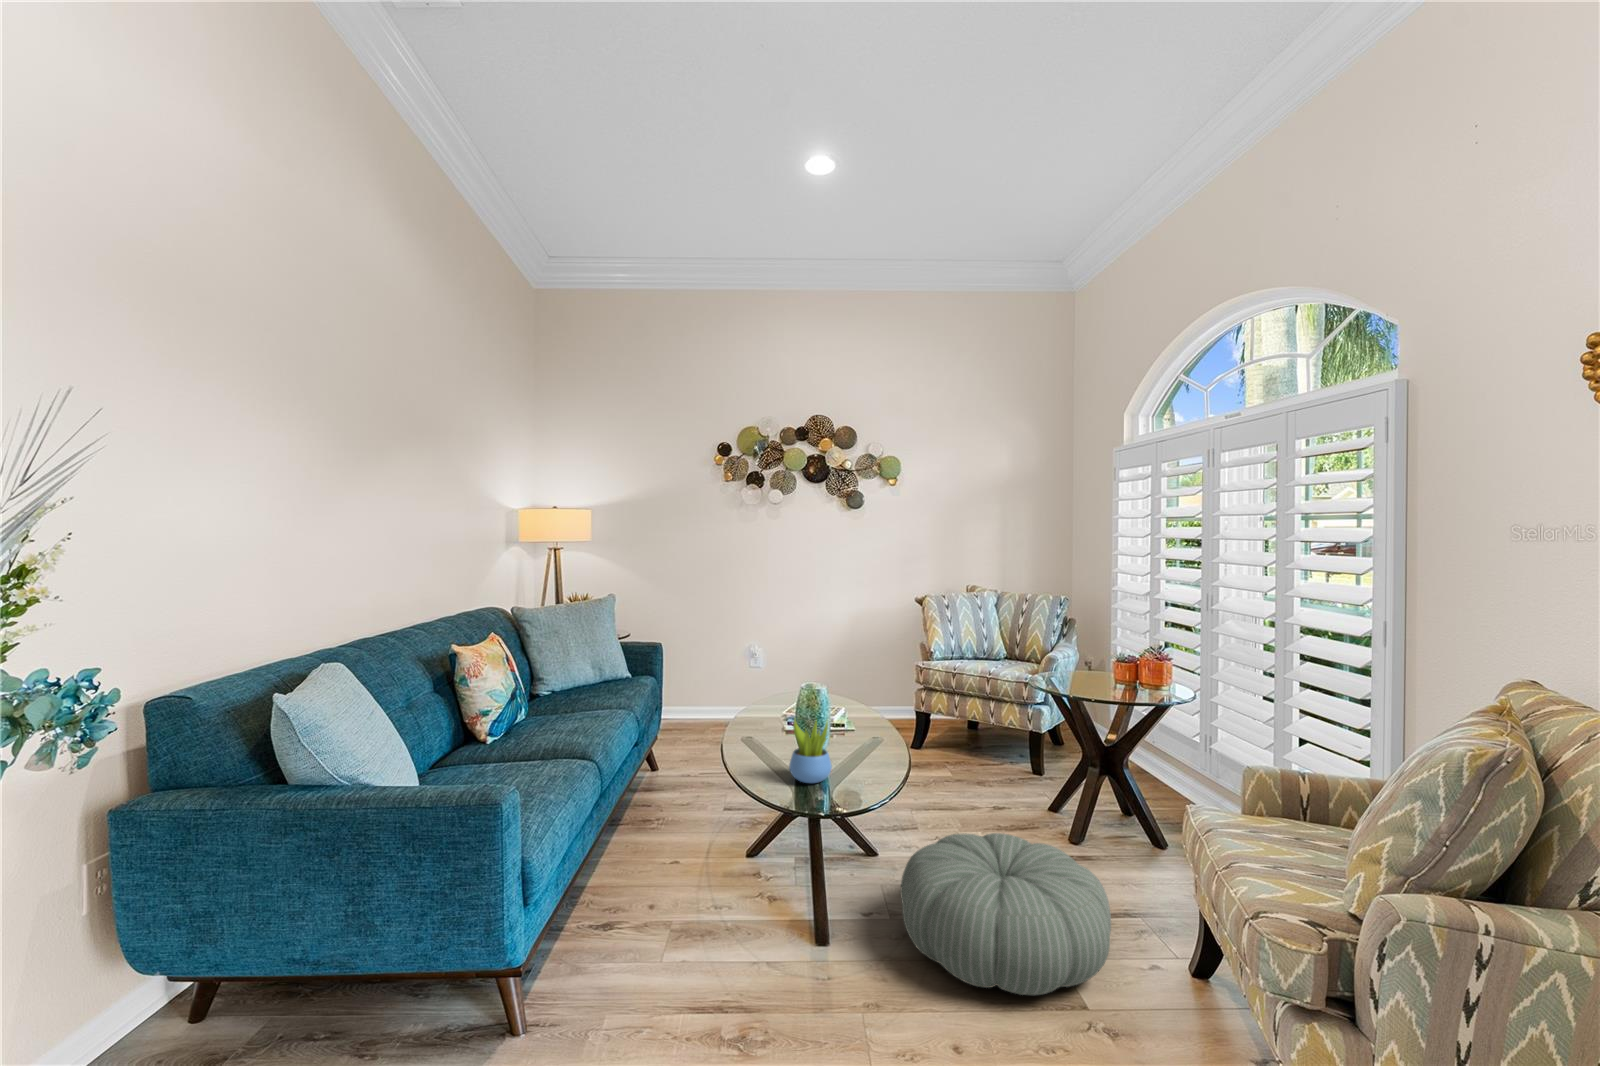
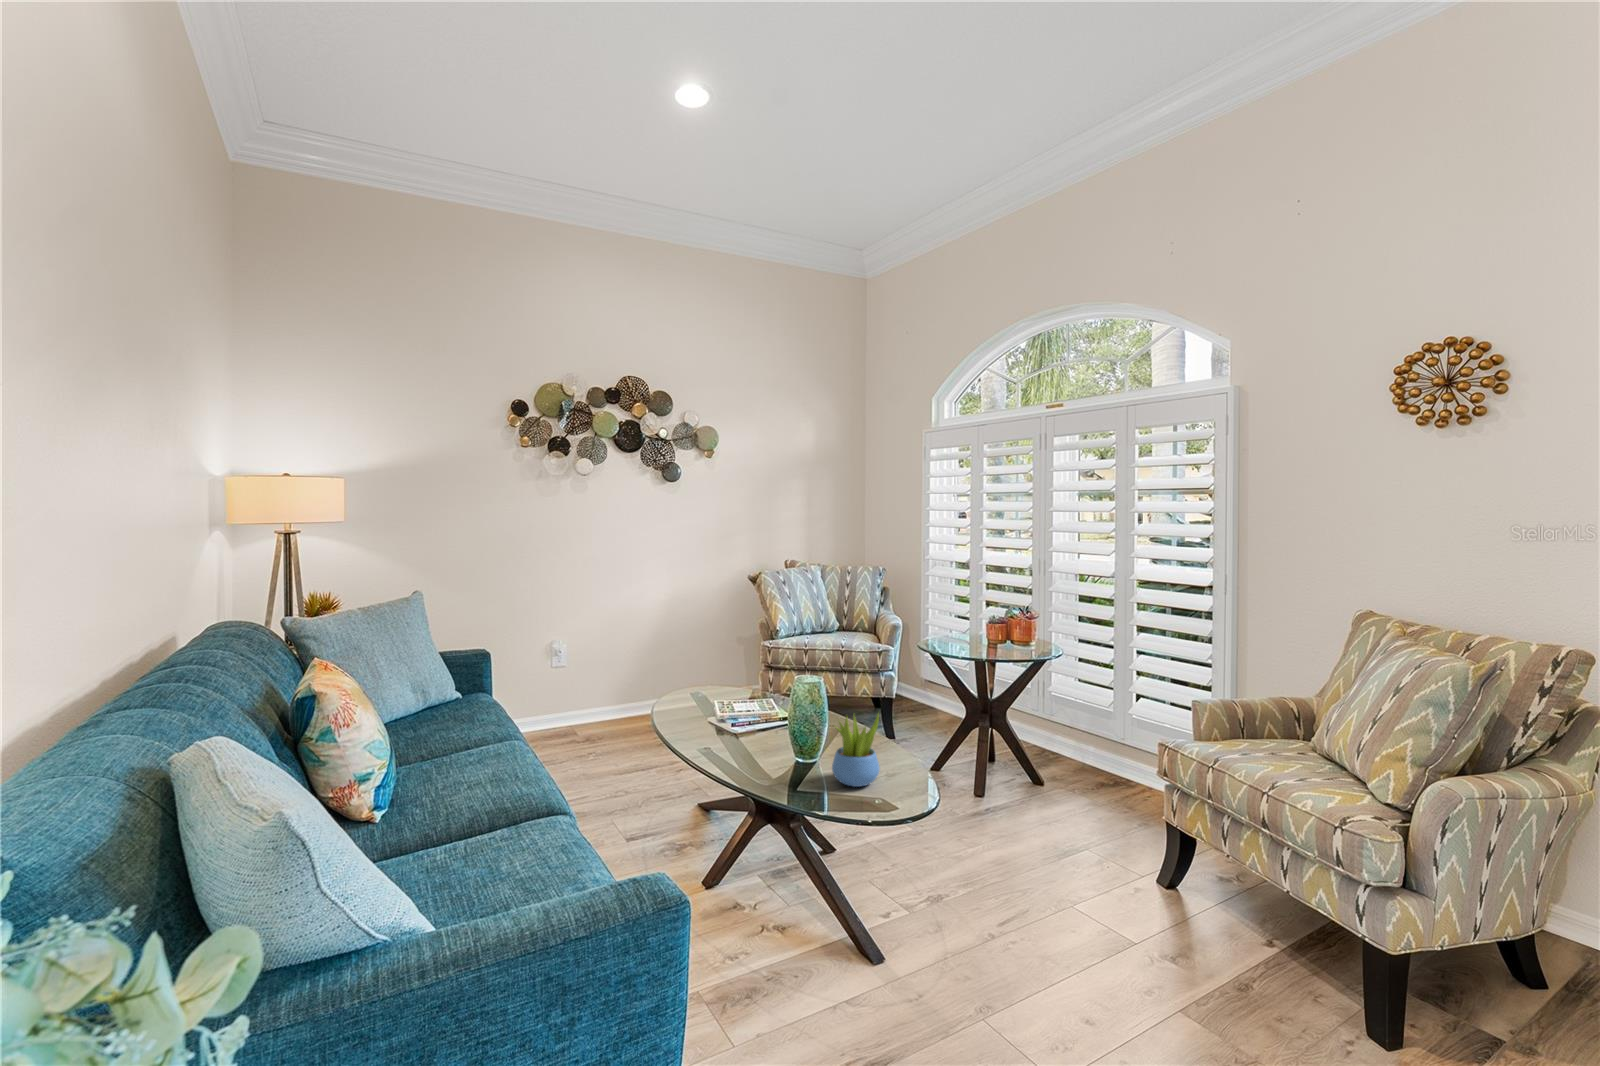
pouf: present [900,833,1111,995] -> none [926,801,1136,953]

